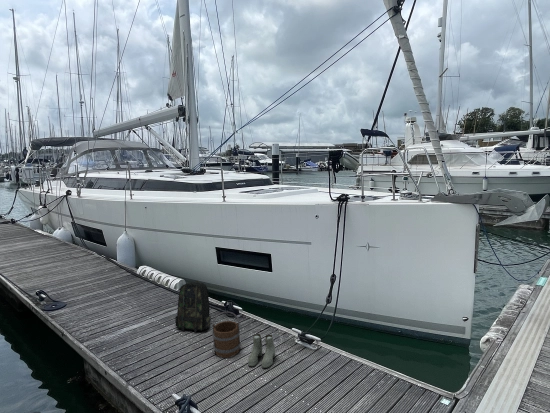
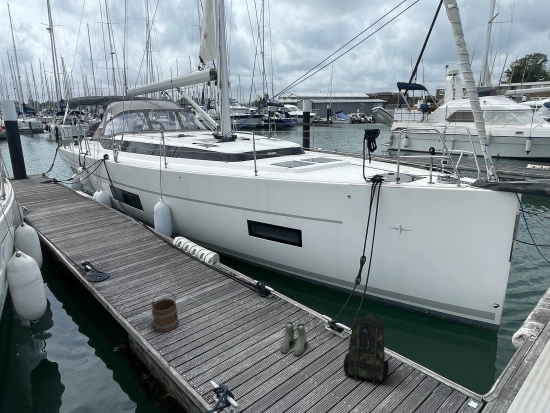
backpack: present [175,281,211,332] -> present [344,315,389,383]
bucket: present [212,312,241,358] -> present [151,291,179,332]

